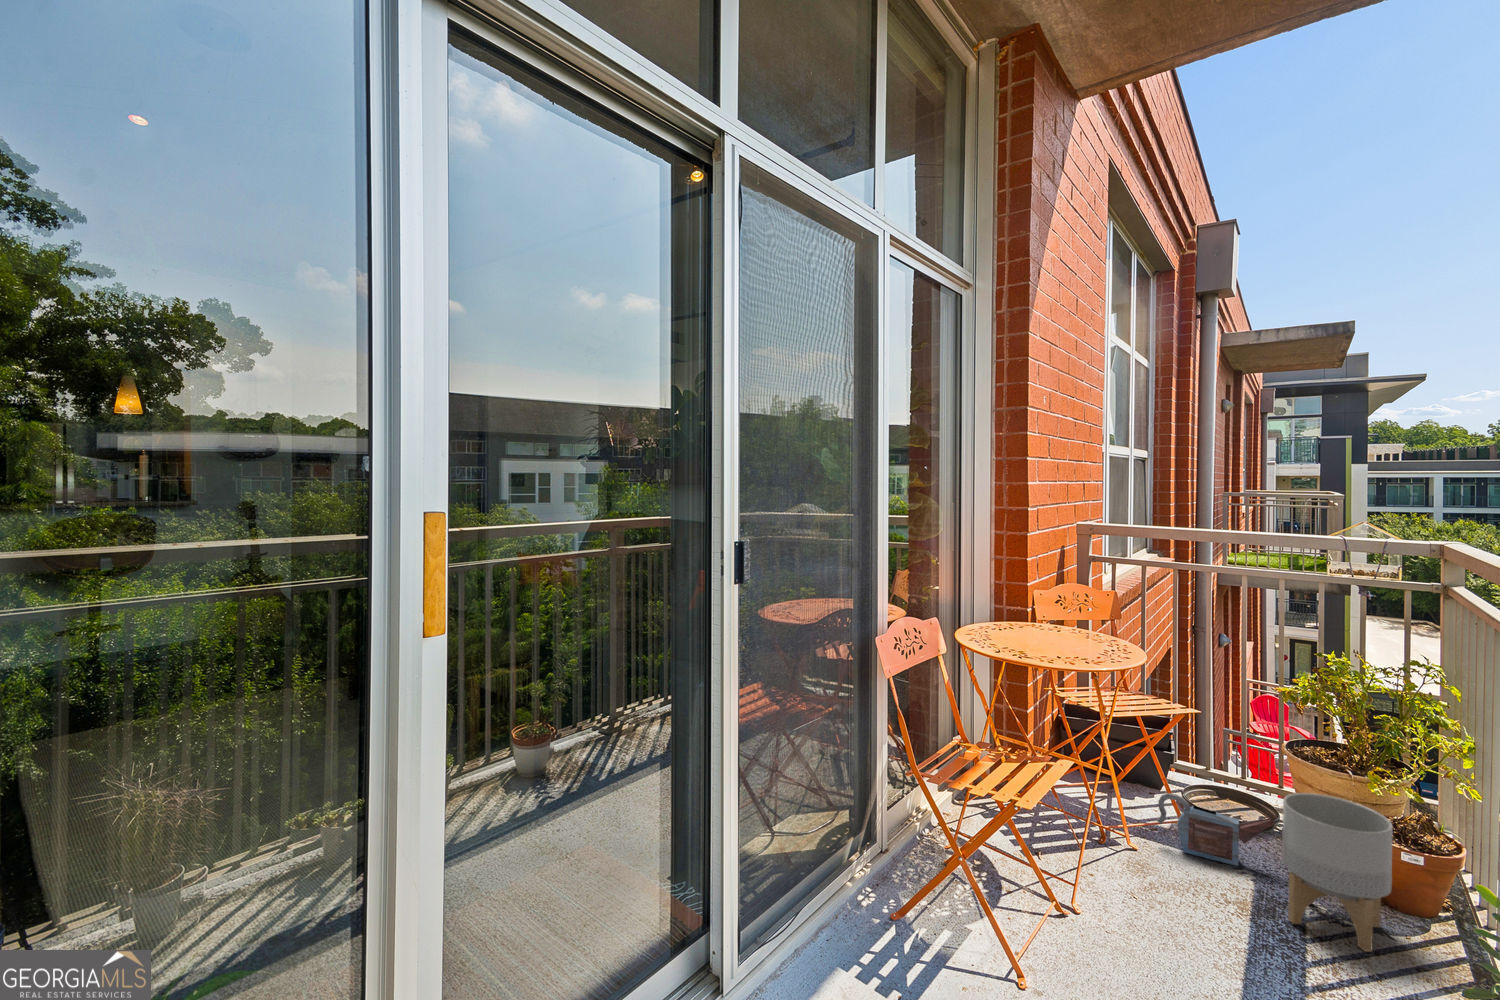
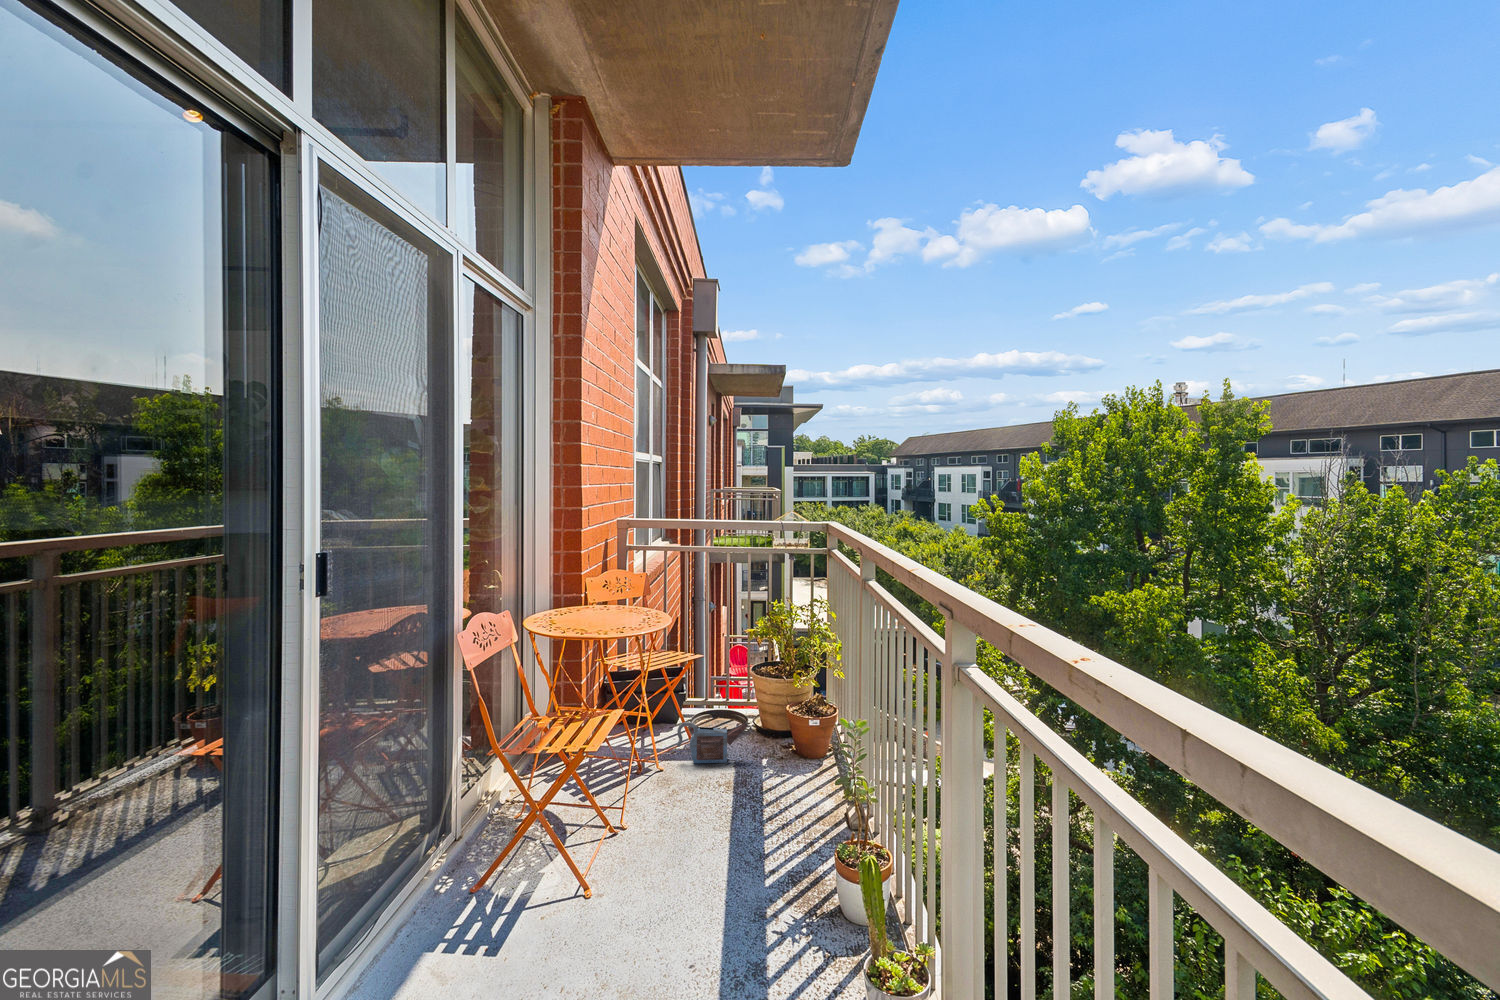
planter: present [1282,793,1393,952] -> none [752,698,807,792]

